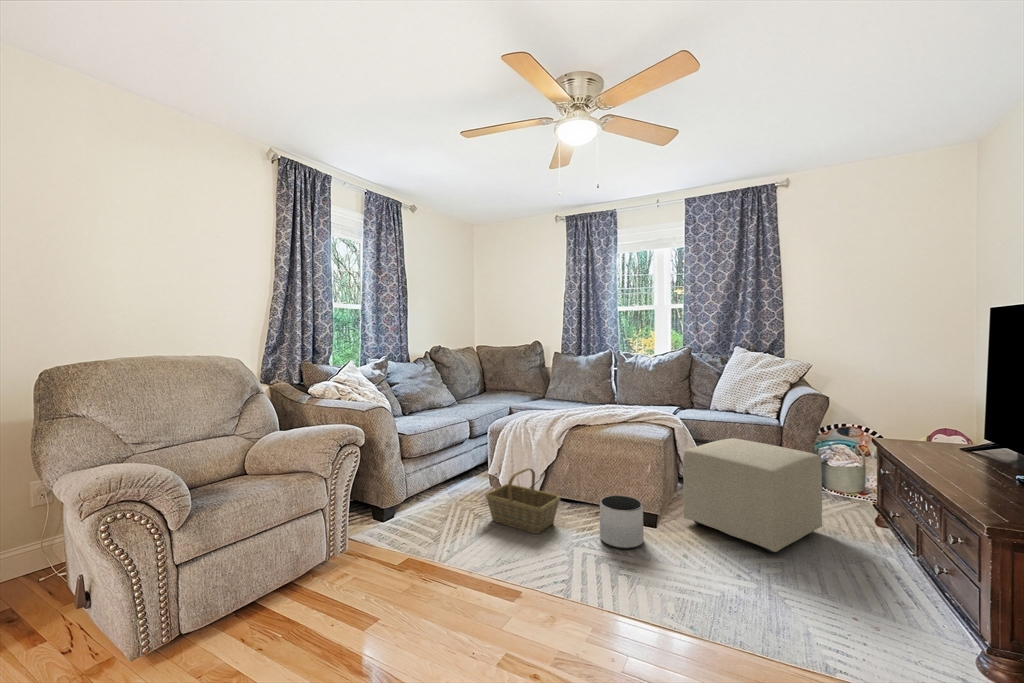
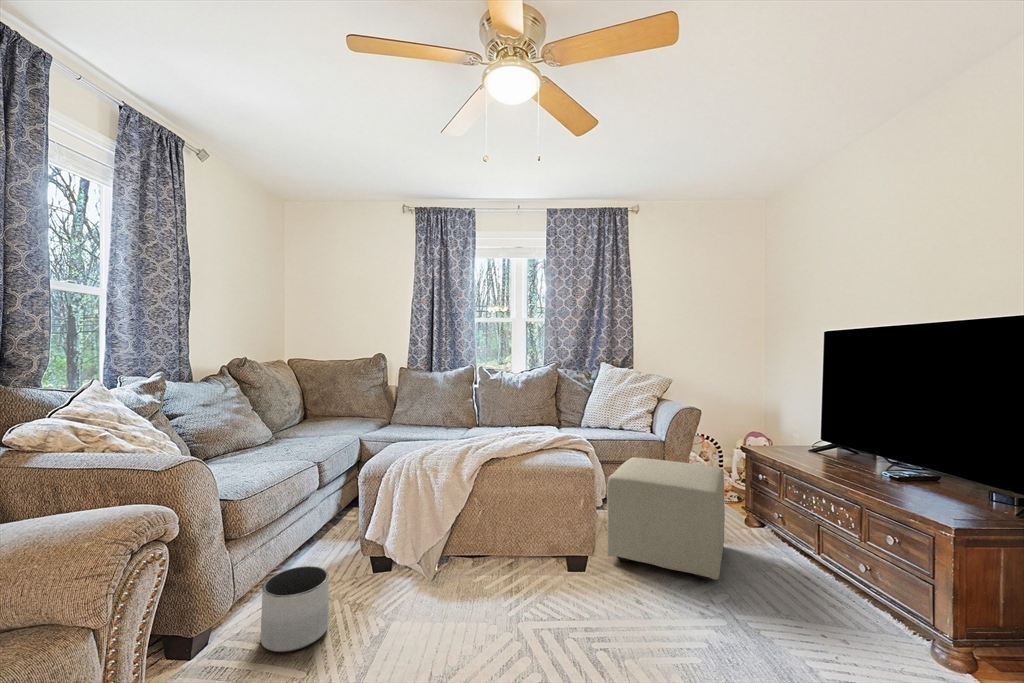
basket: present [485,468,560,534] -> none [369,526,477,621]
planter: present [600,495,644,549] -> present [261,566,329,652]

